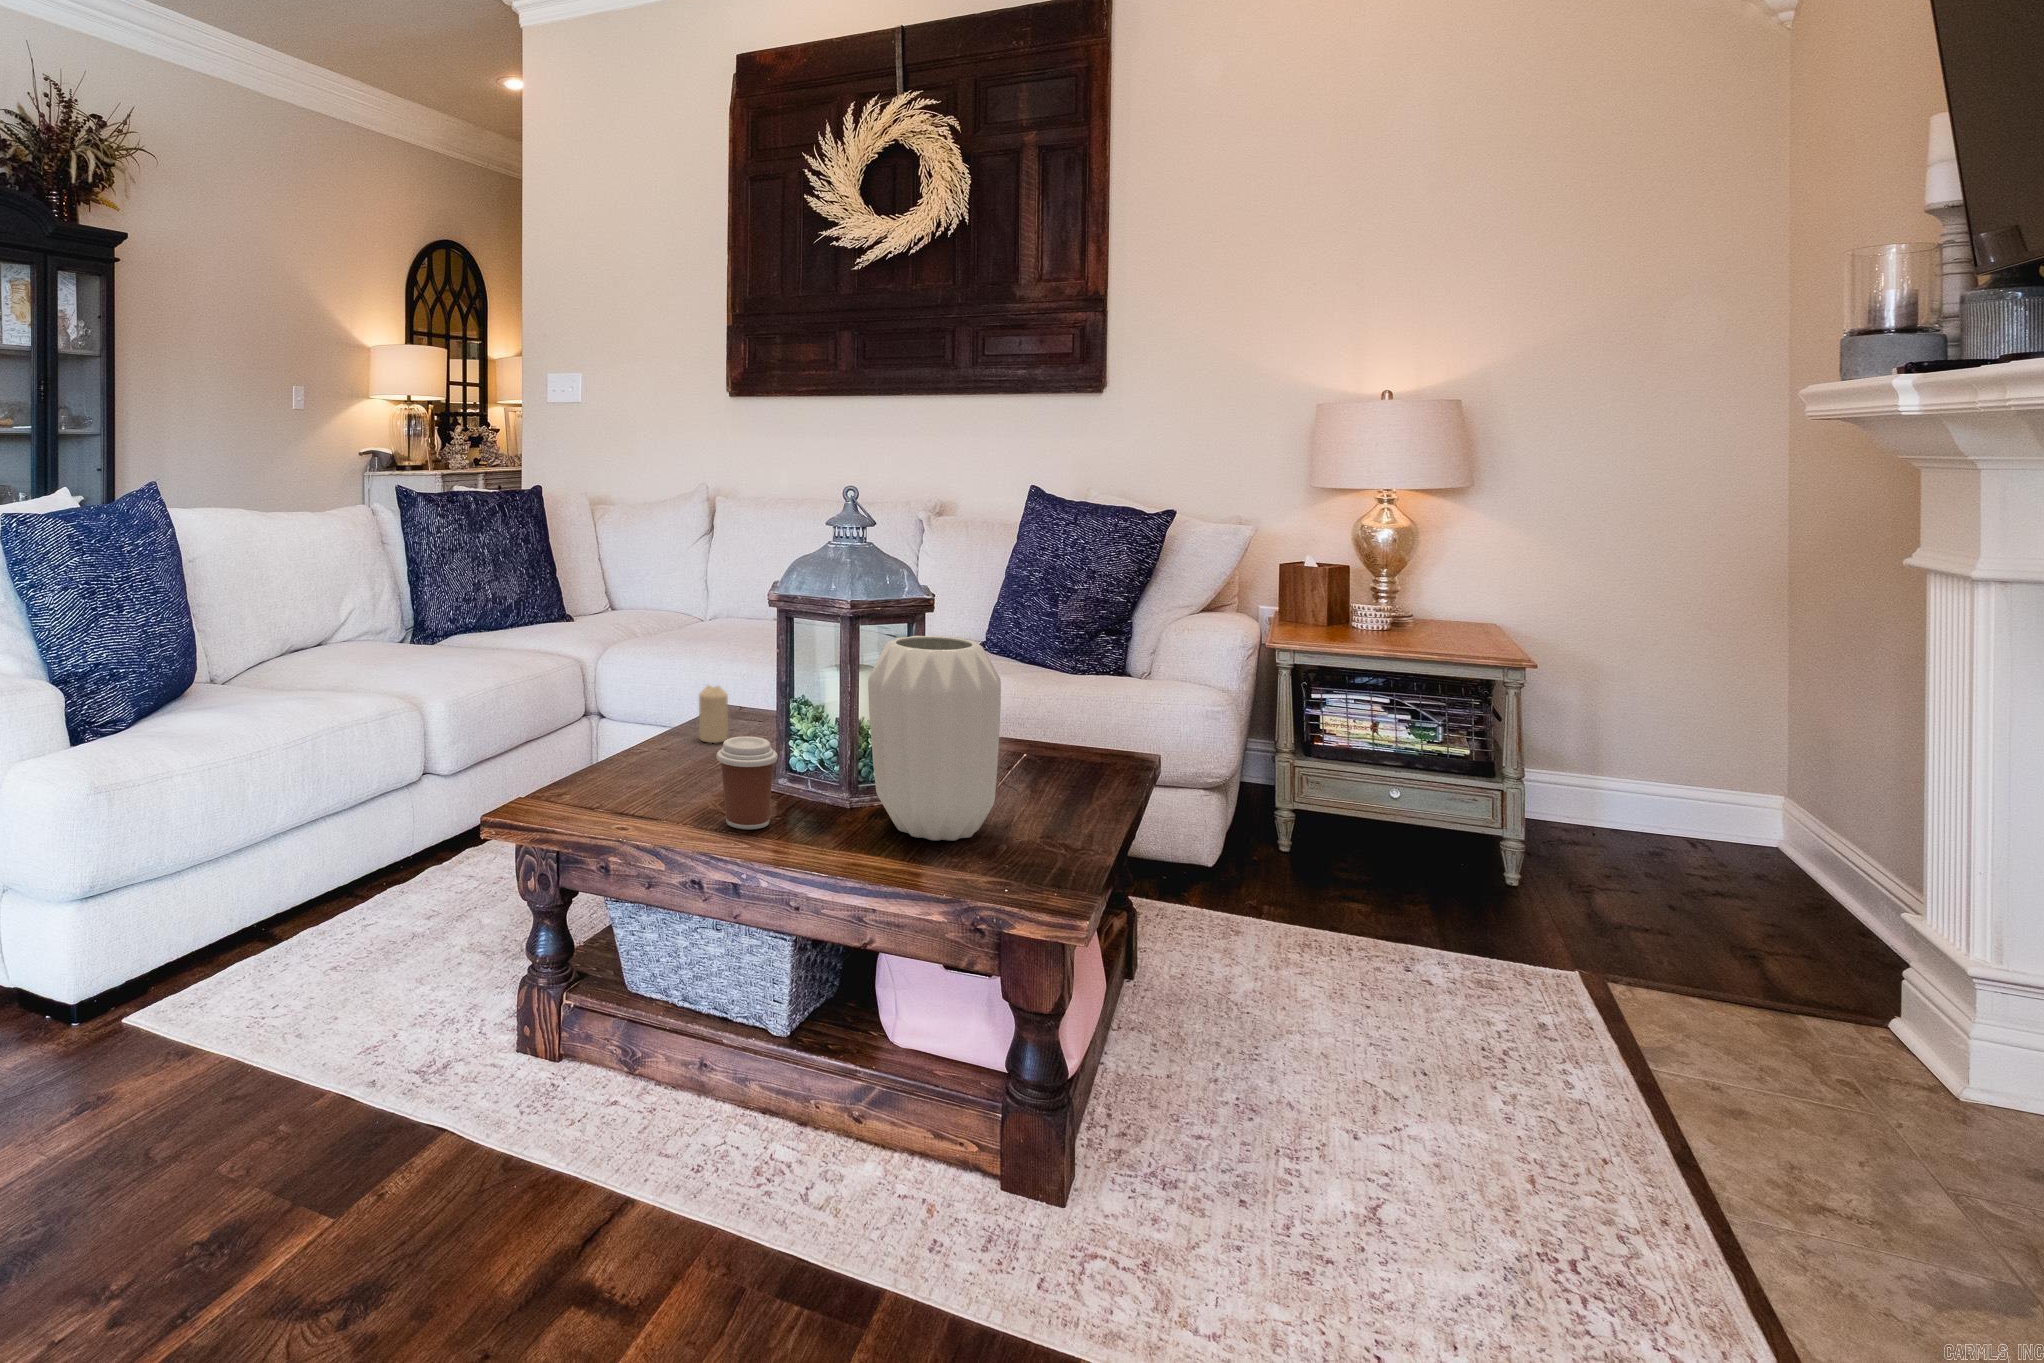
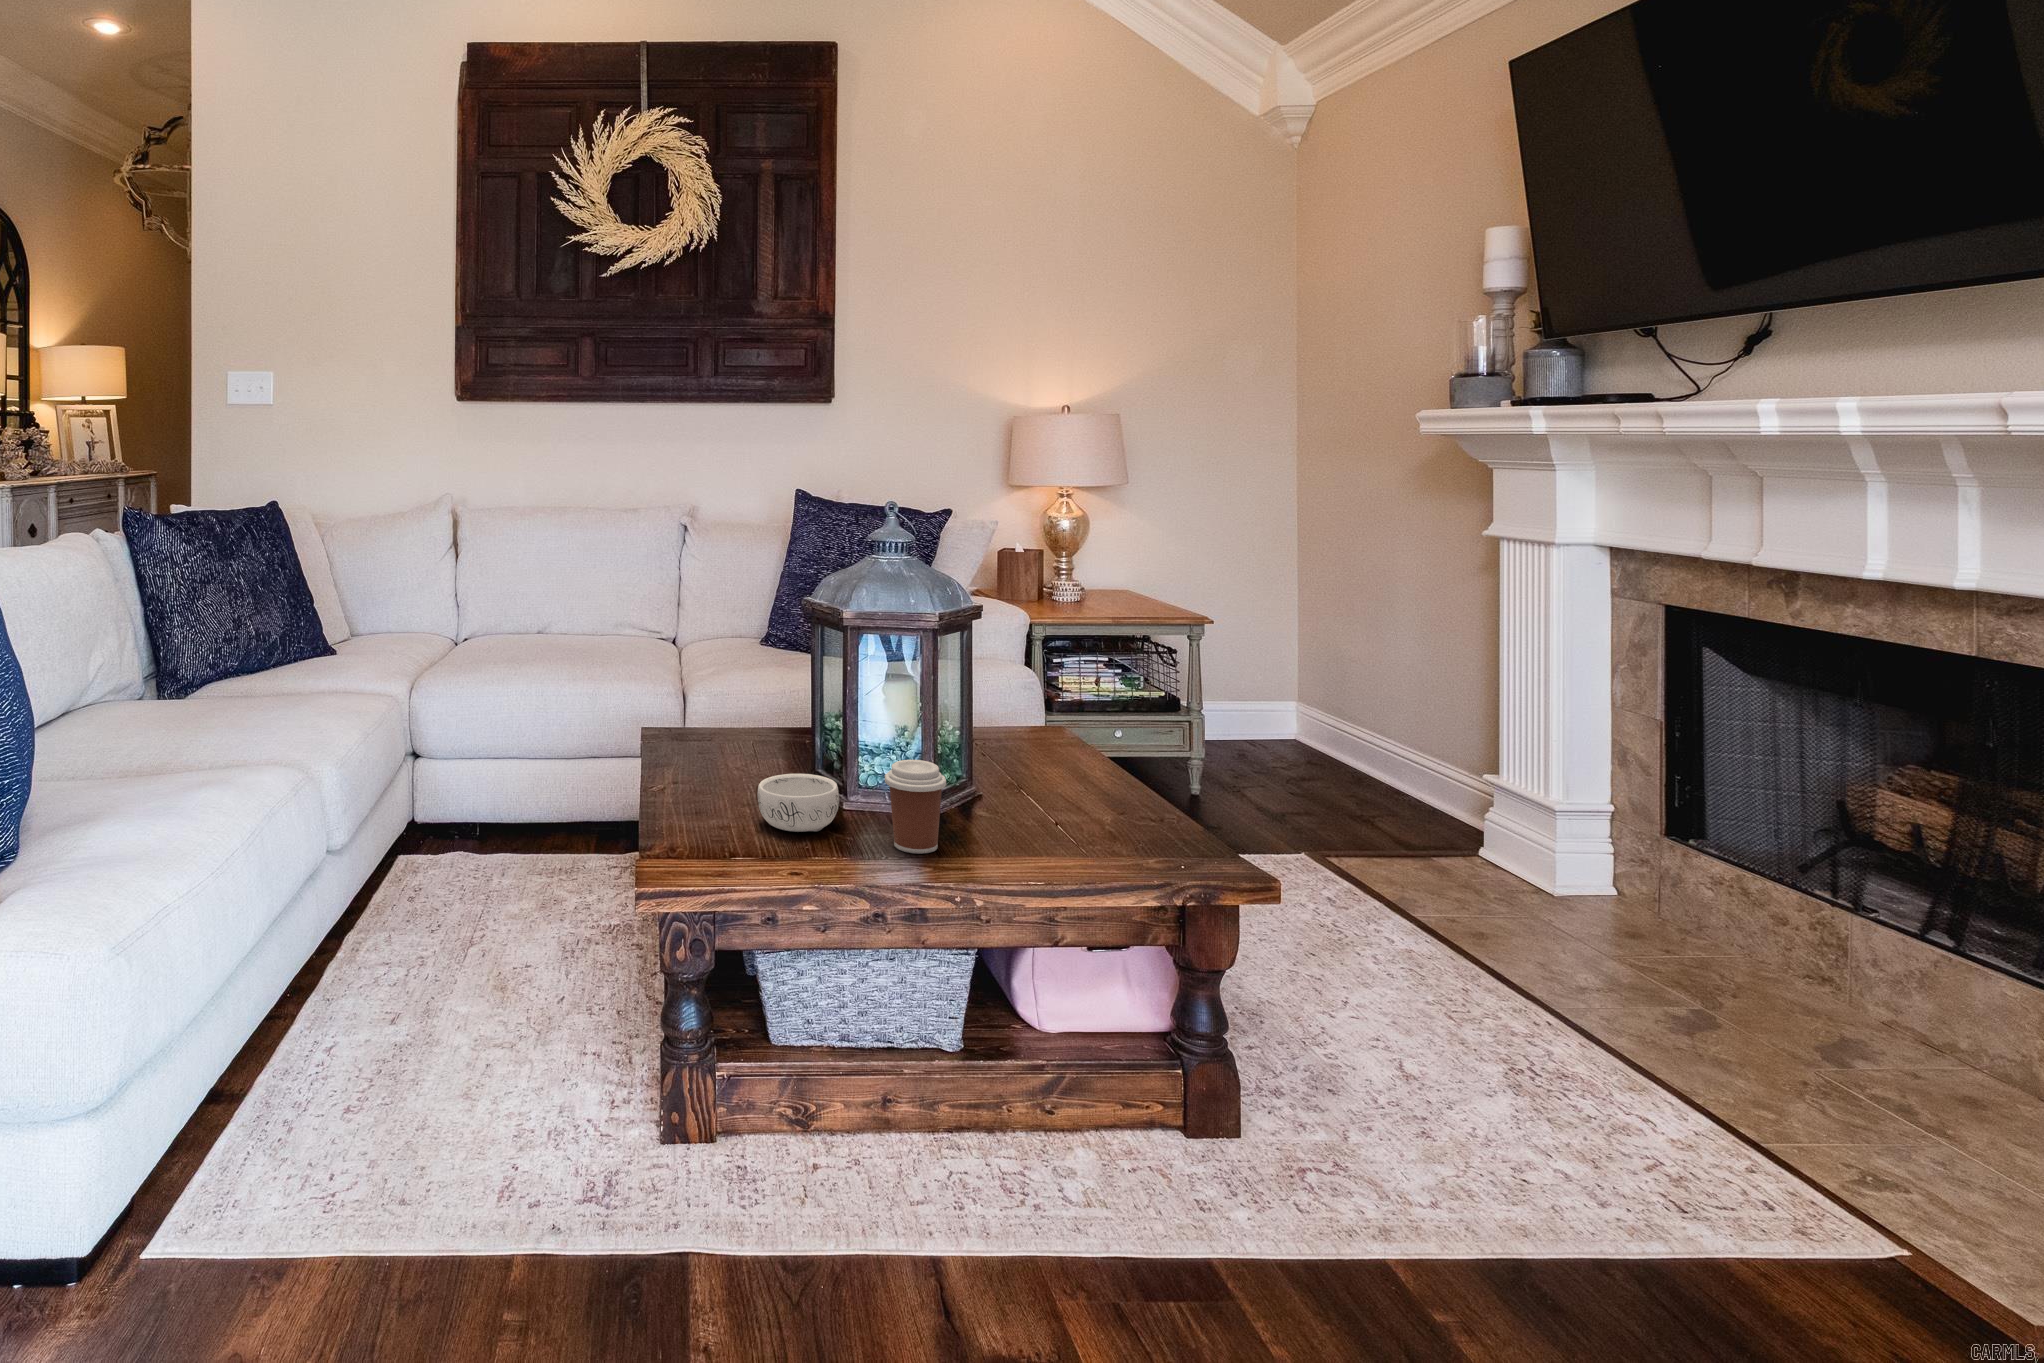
vase: present [868,636,1001,841] -> none [993,643,1118,832]
candle: present [699,686,728,743] -> none [717,711,747,771]
decorative bowl: none [638,742,716,796] -> present [757,774,839,832]

